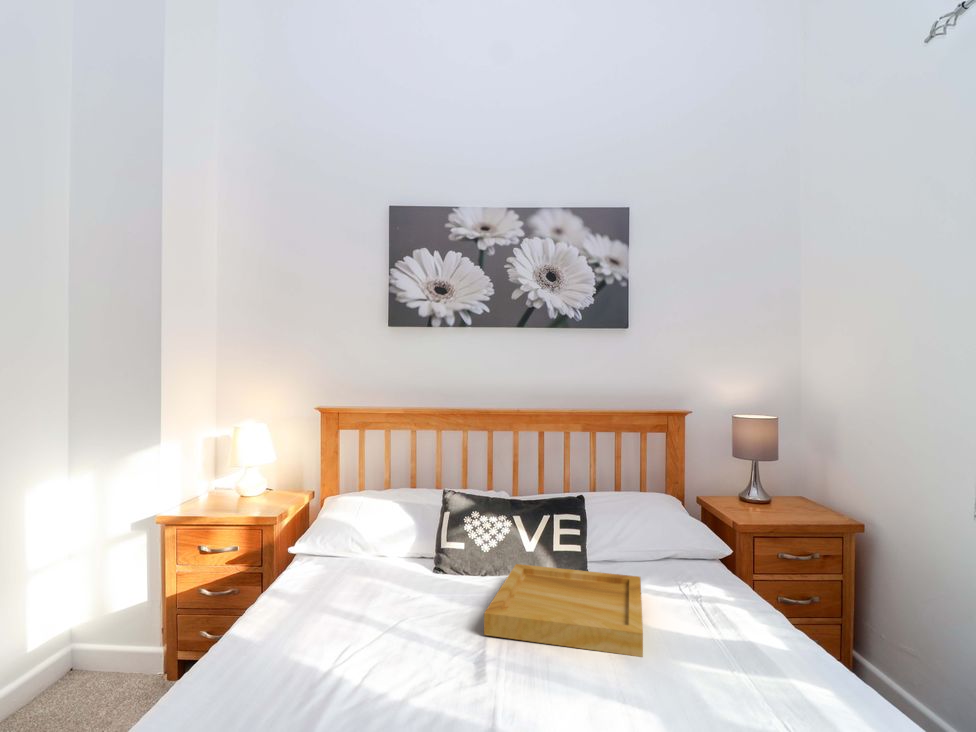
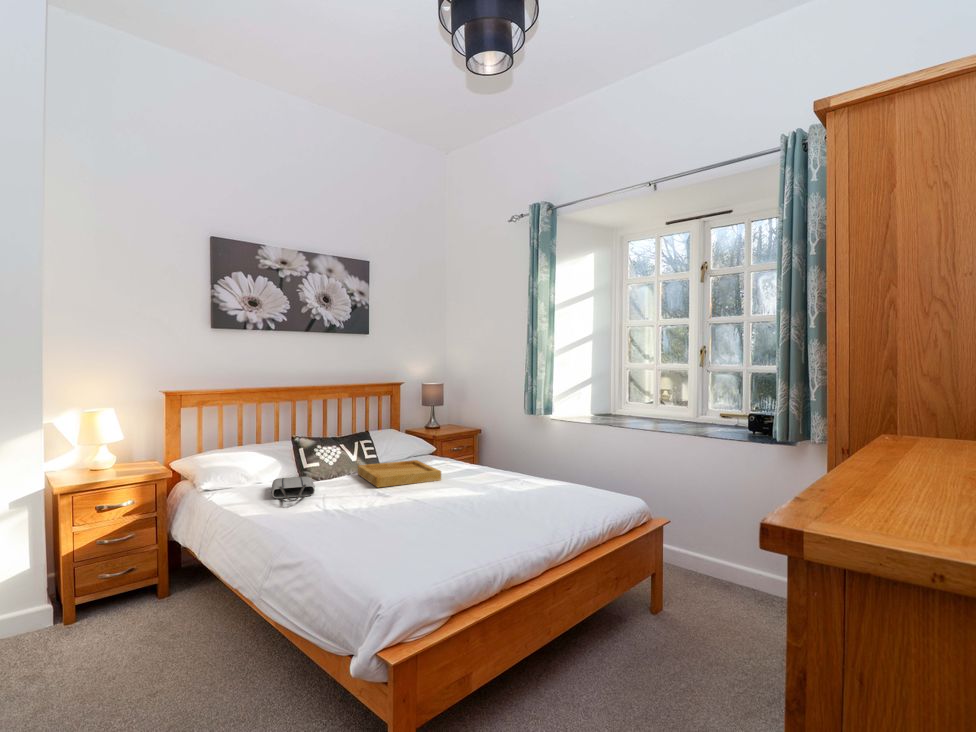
tote bag: none [285,563,415,630] -> present [272,477,315,502]

